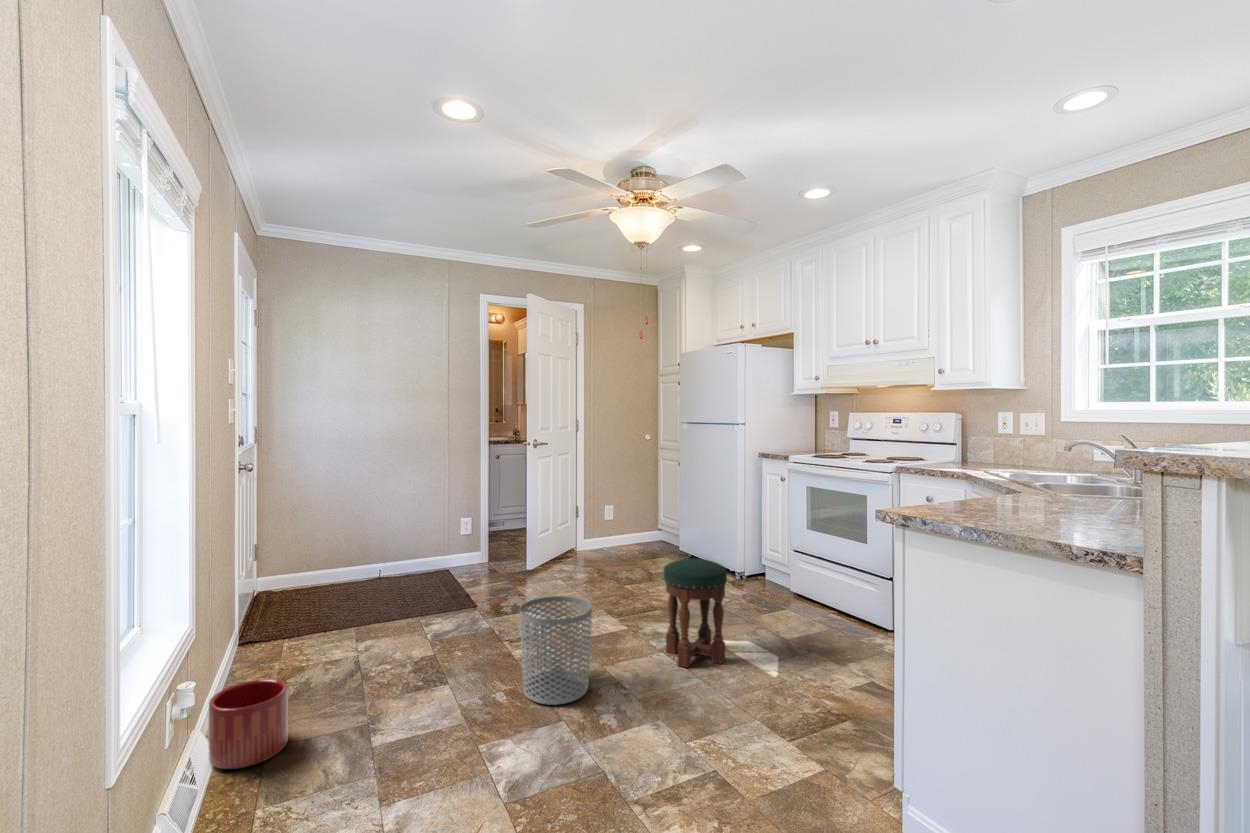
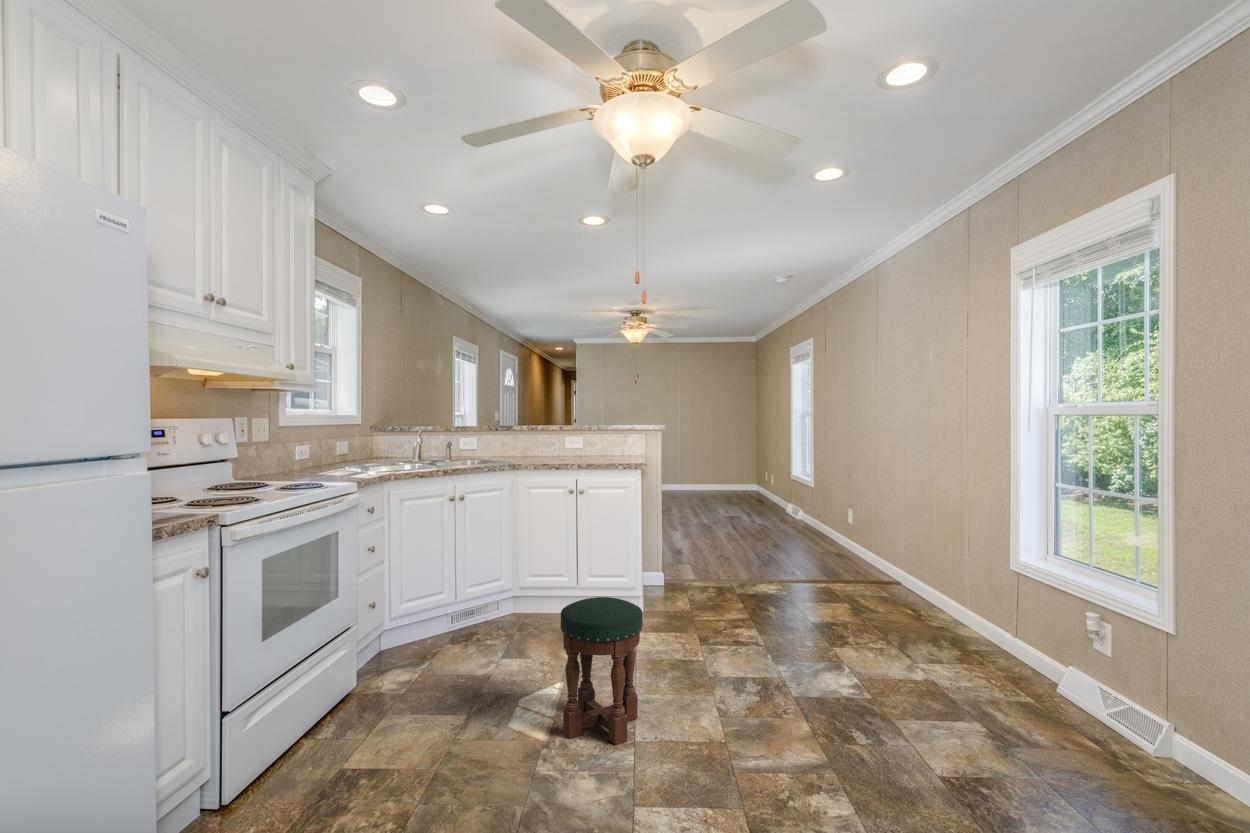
waste bin: present [520,596,592,705] -> none [754,617,838,744]
planter: present [208,679,288,769] -> none [1069,670,1152,756]

